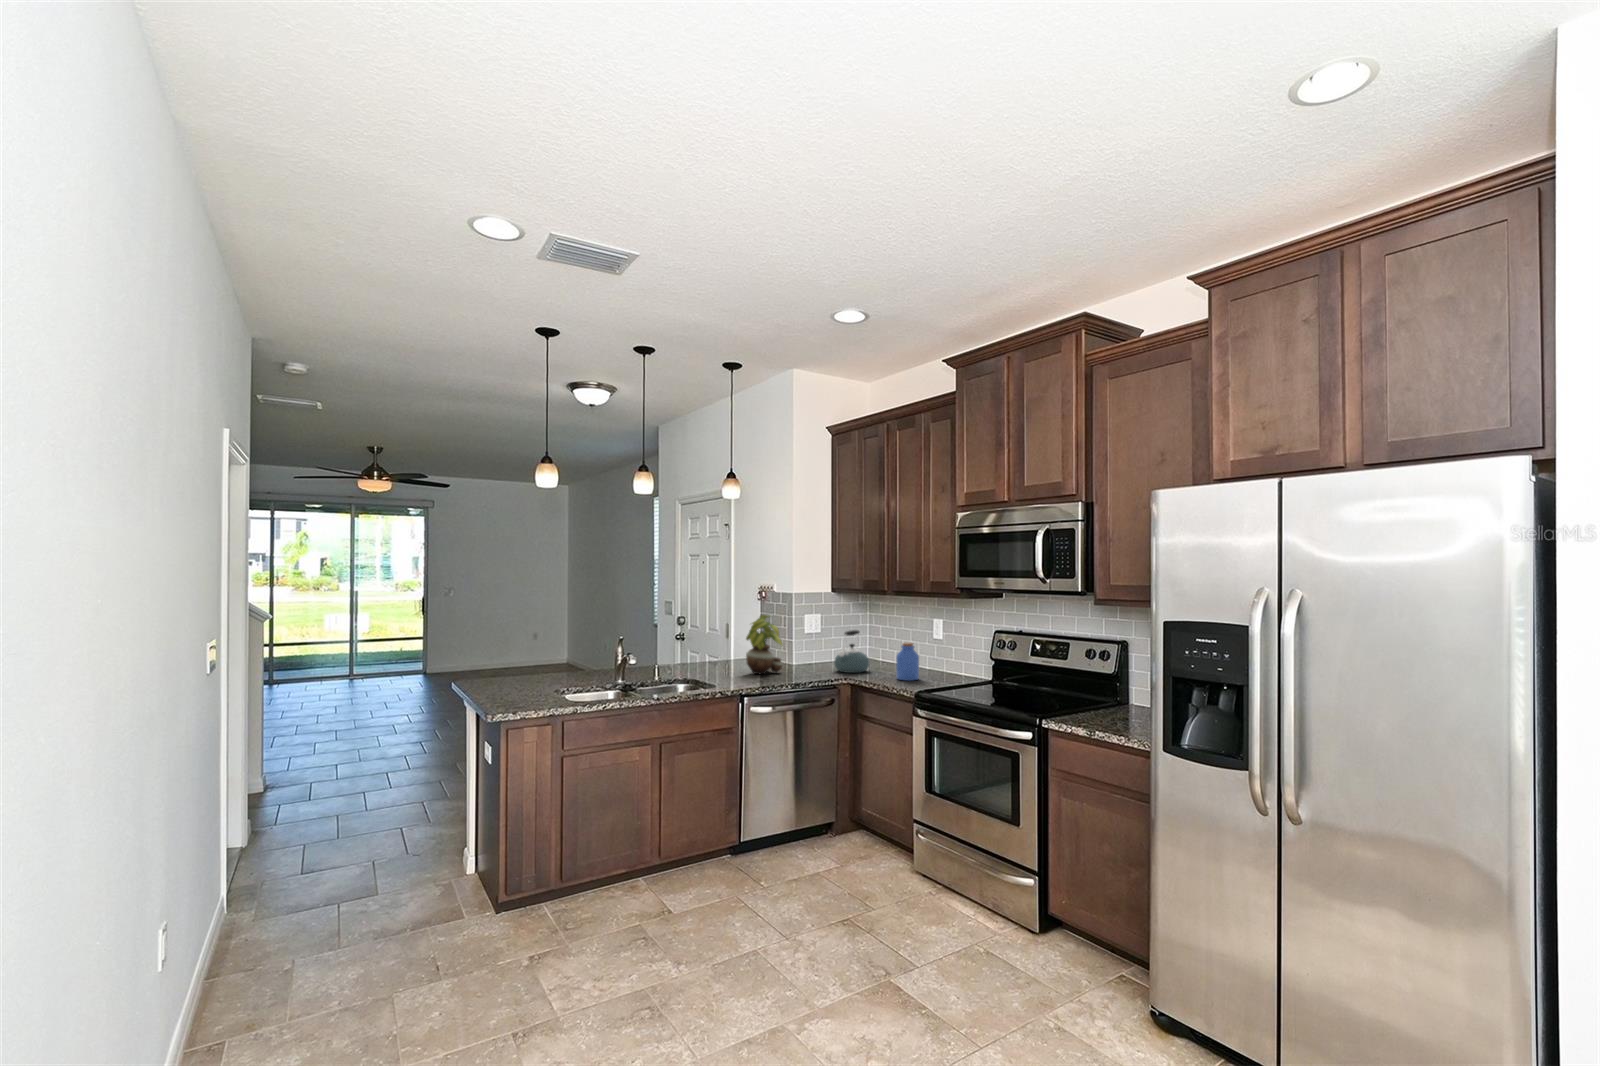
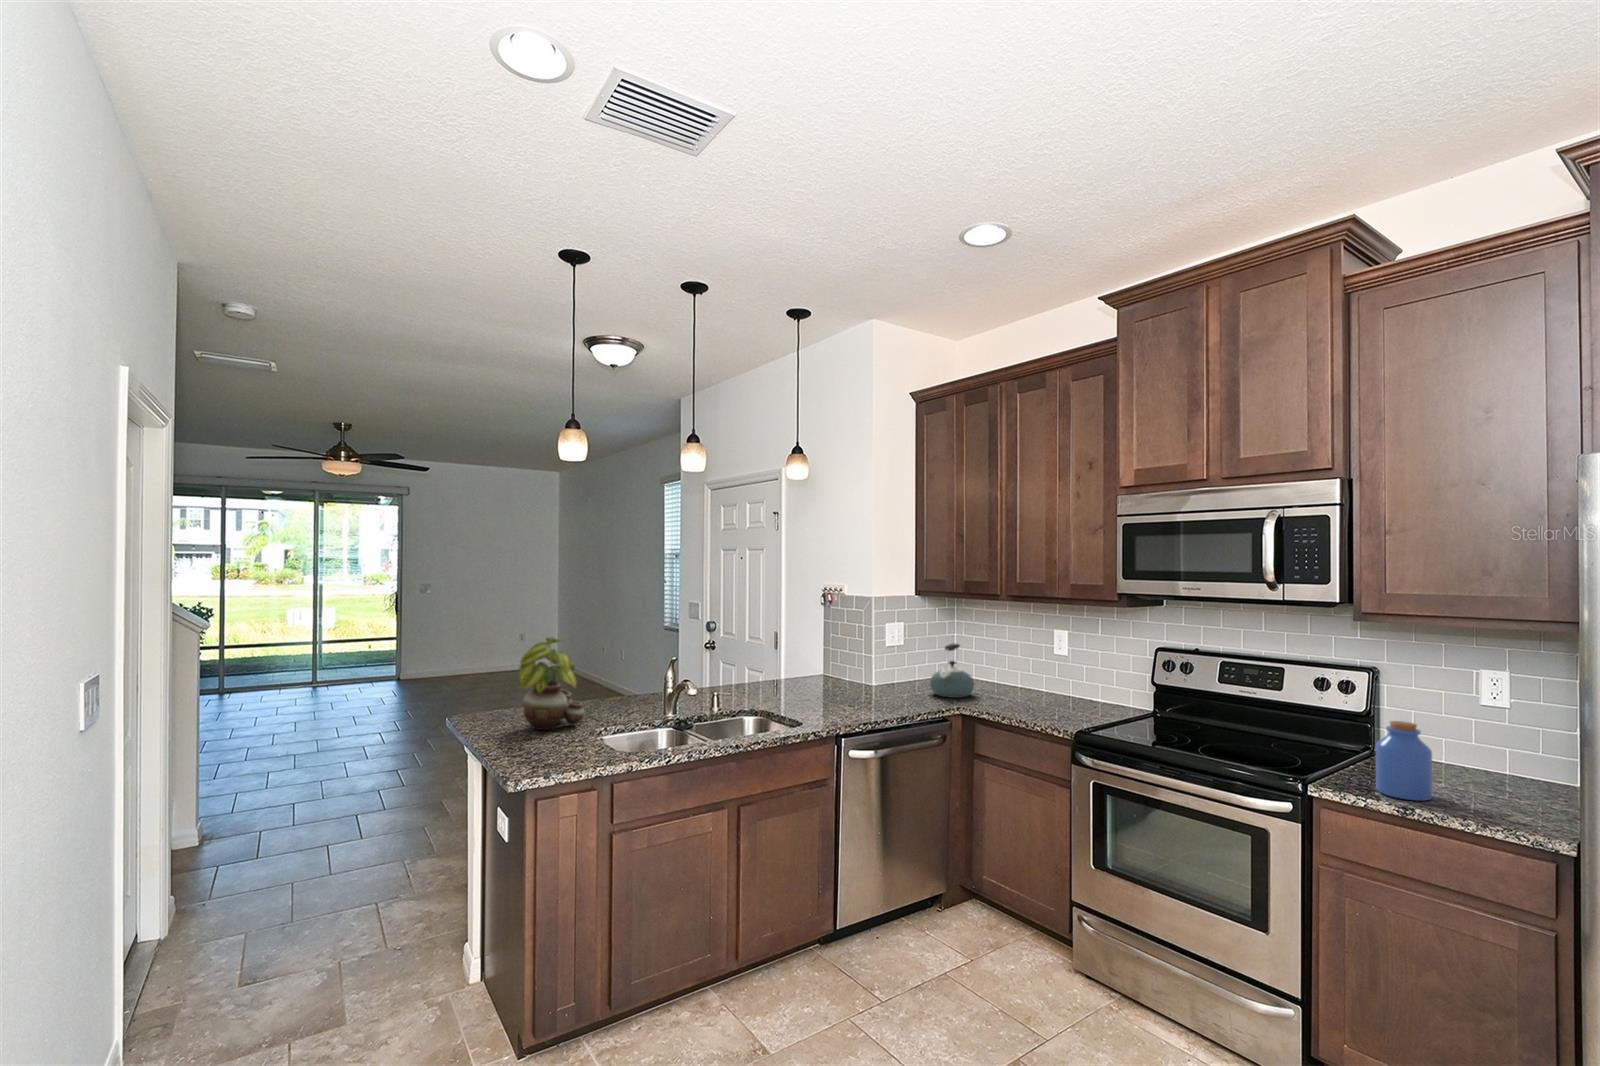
potted plant: present [746,615,783,674] -> present [518,637,584,730]
jar: present [896,643,919,681] -> present [1376,721,1433,801]

